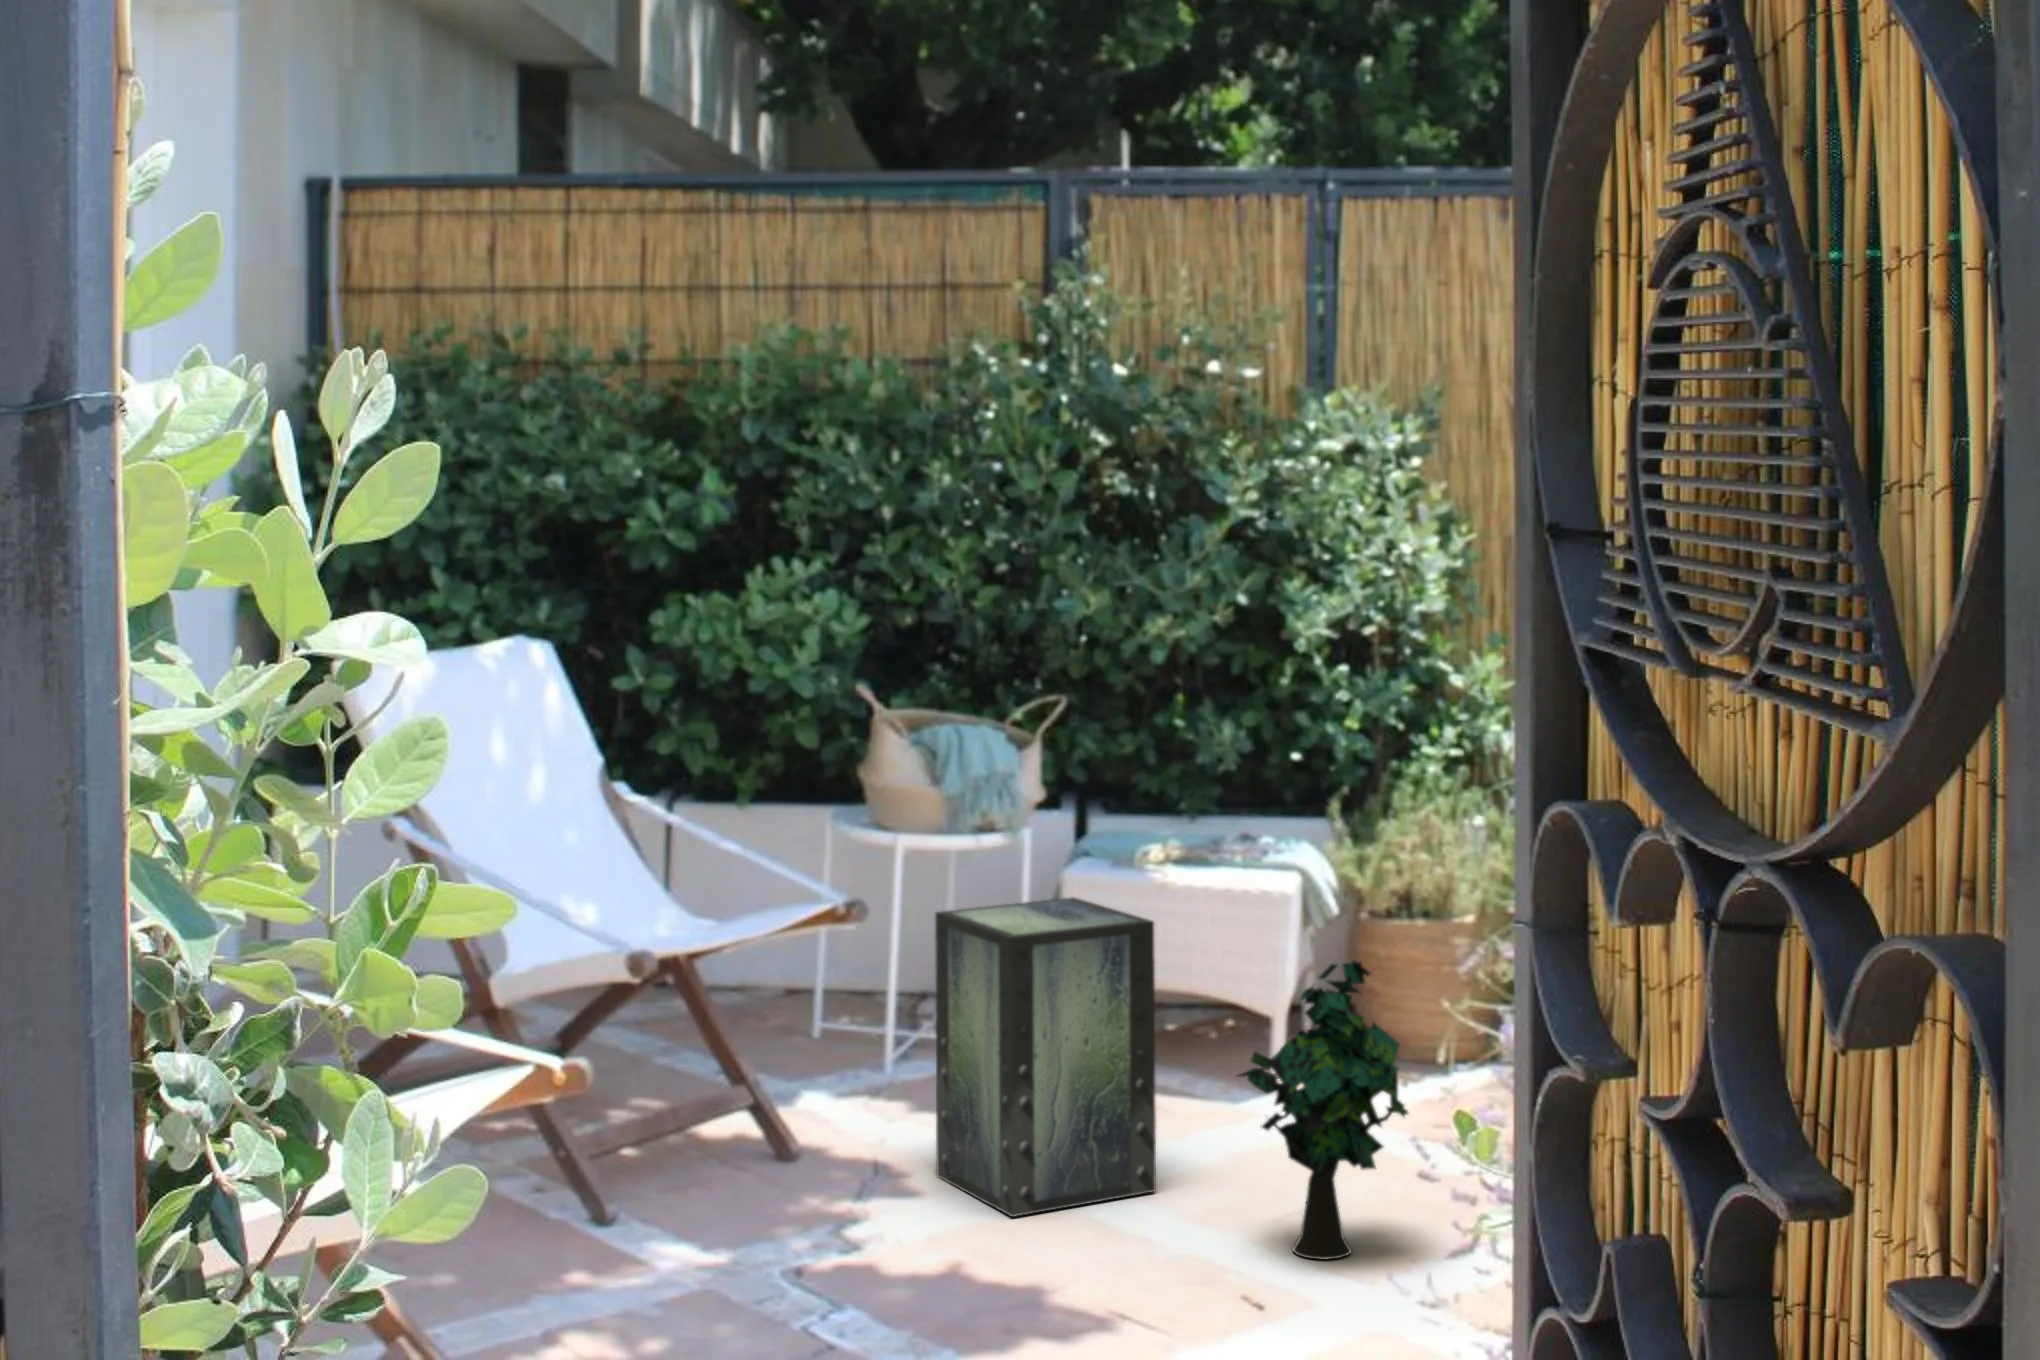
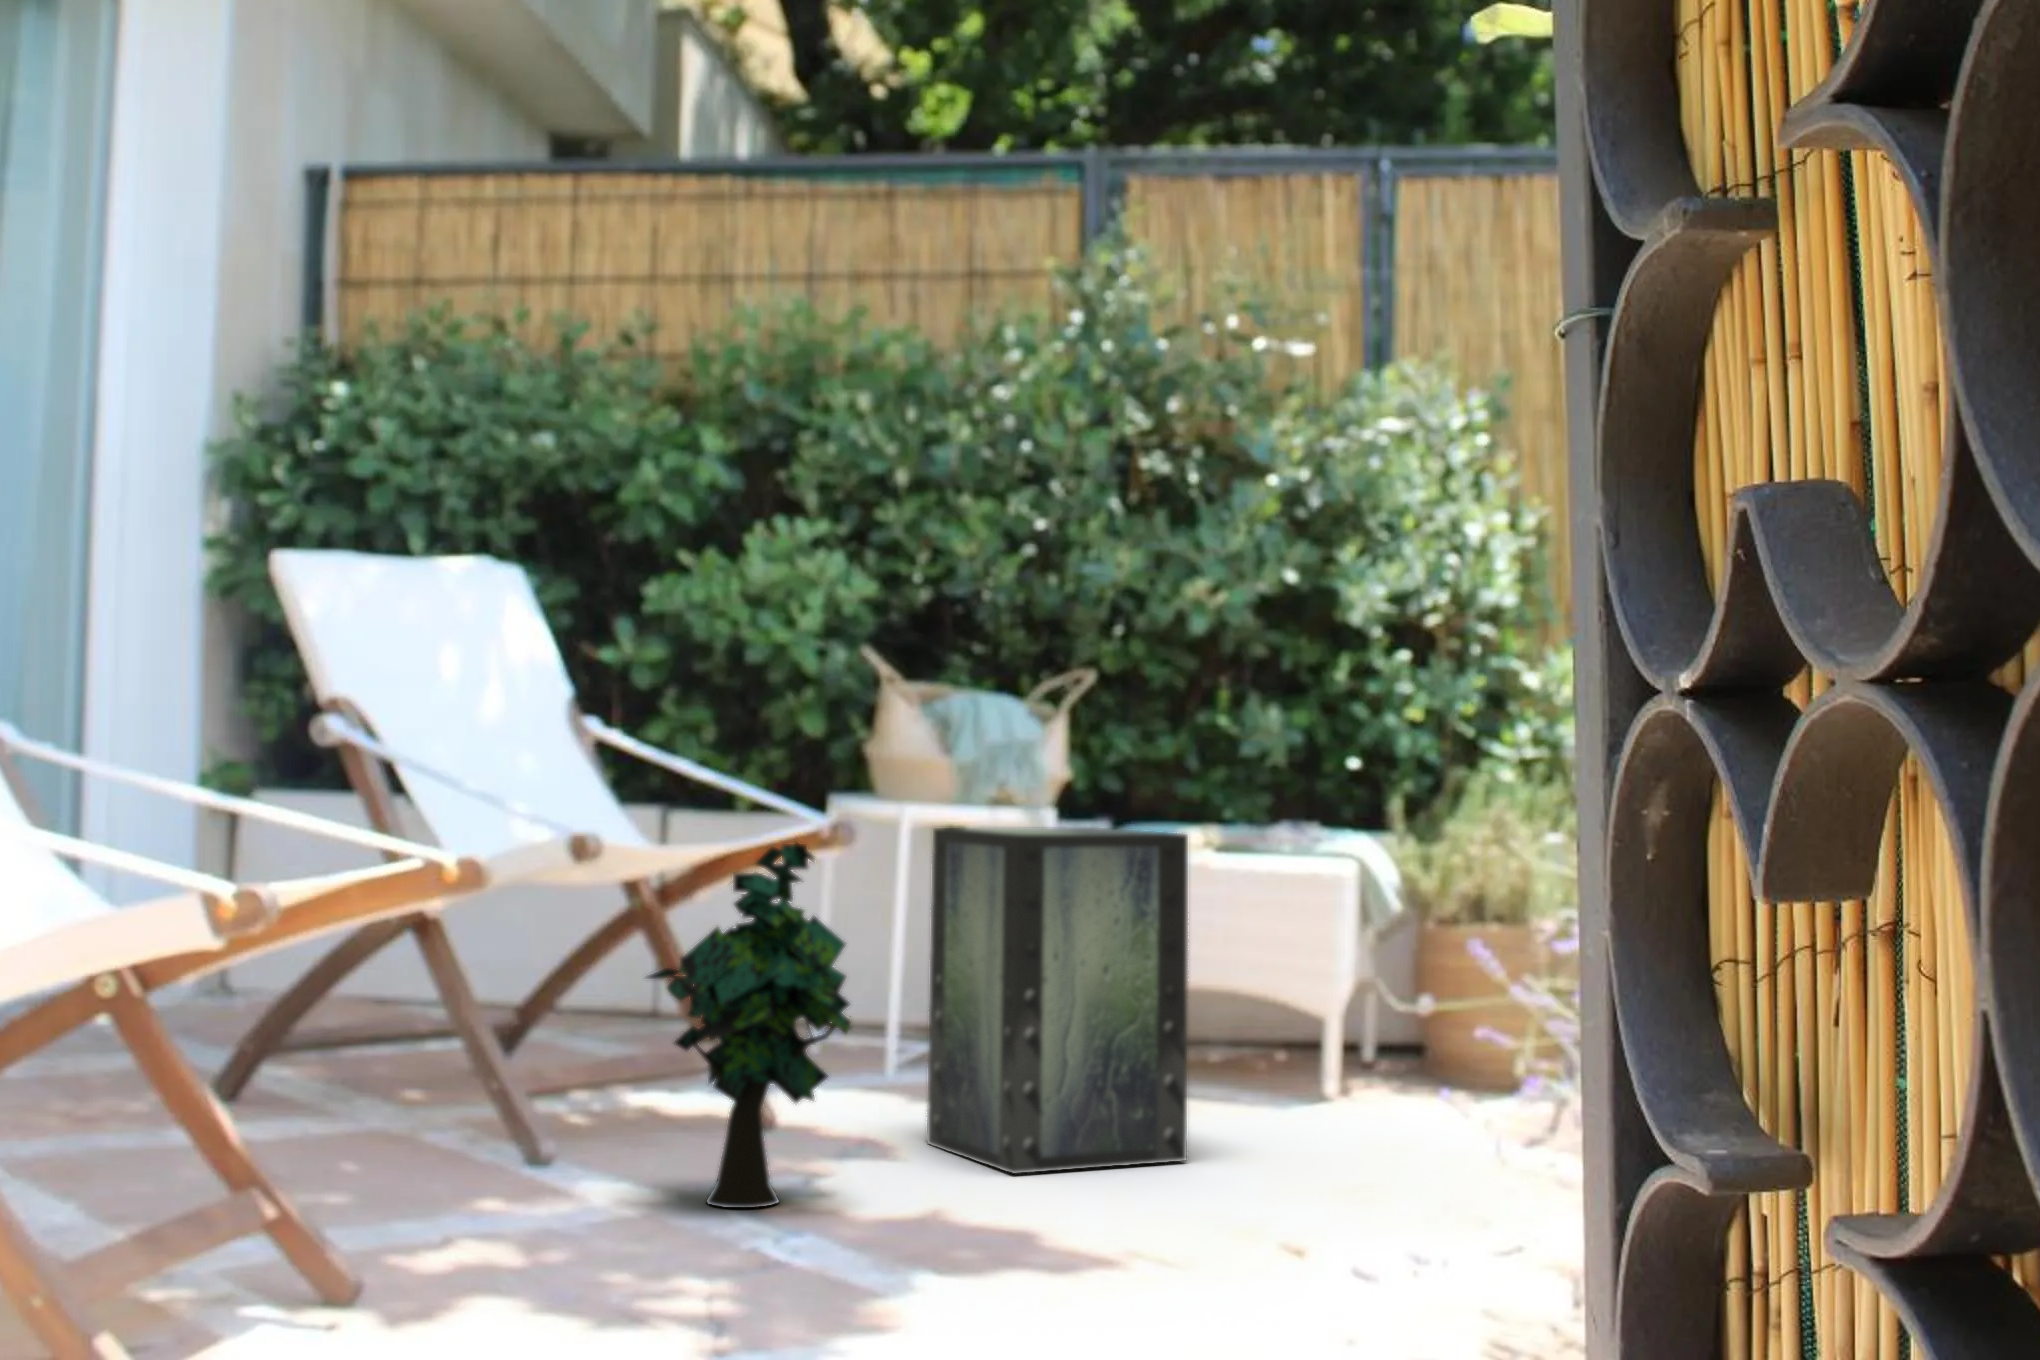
decorative plant: present [1238,960,1408,1260] -> present [647,841,851,1208]

